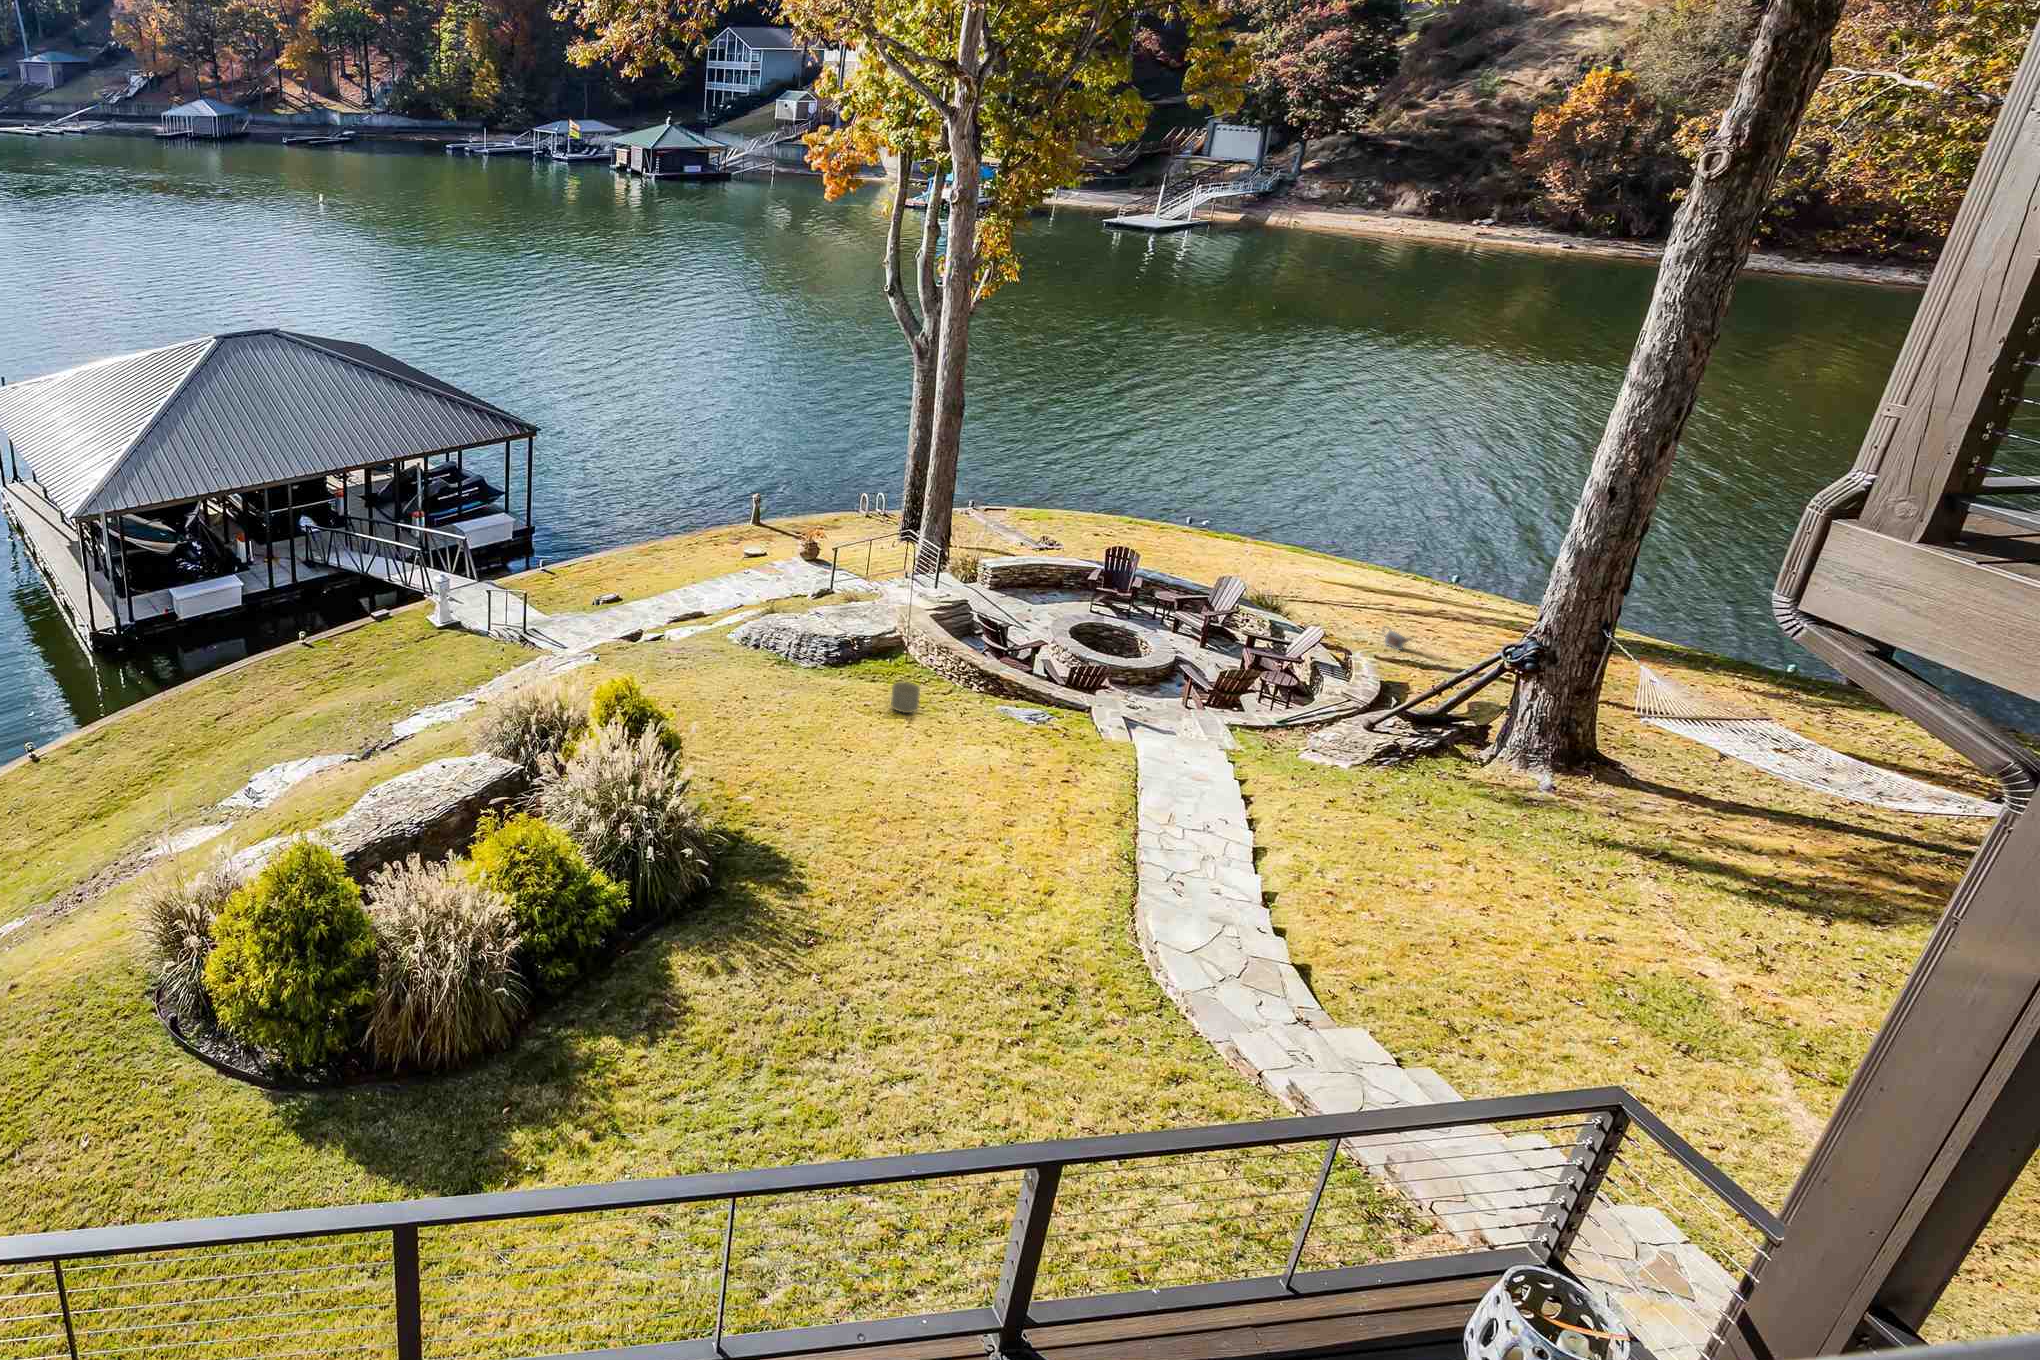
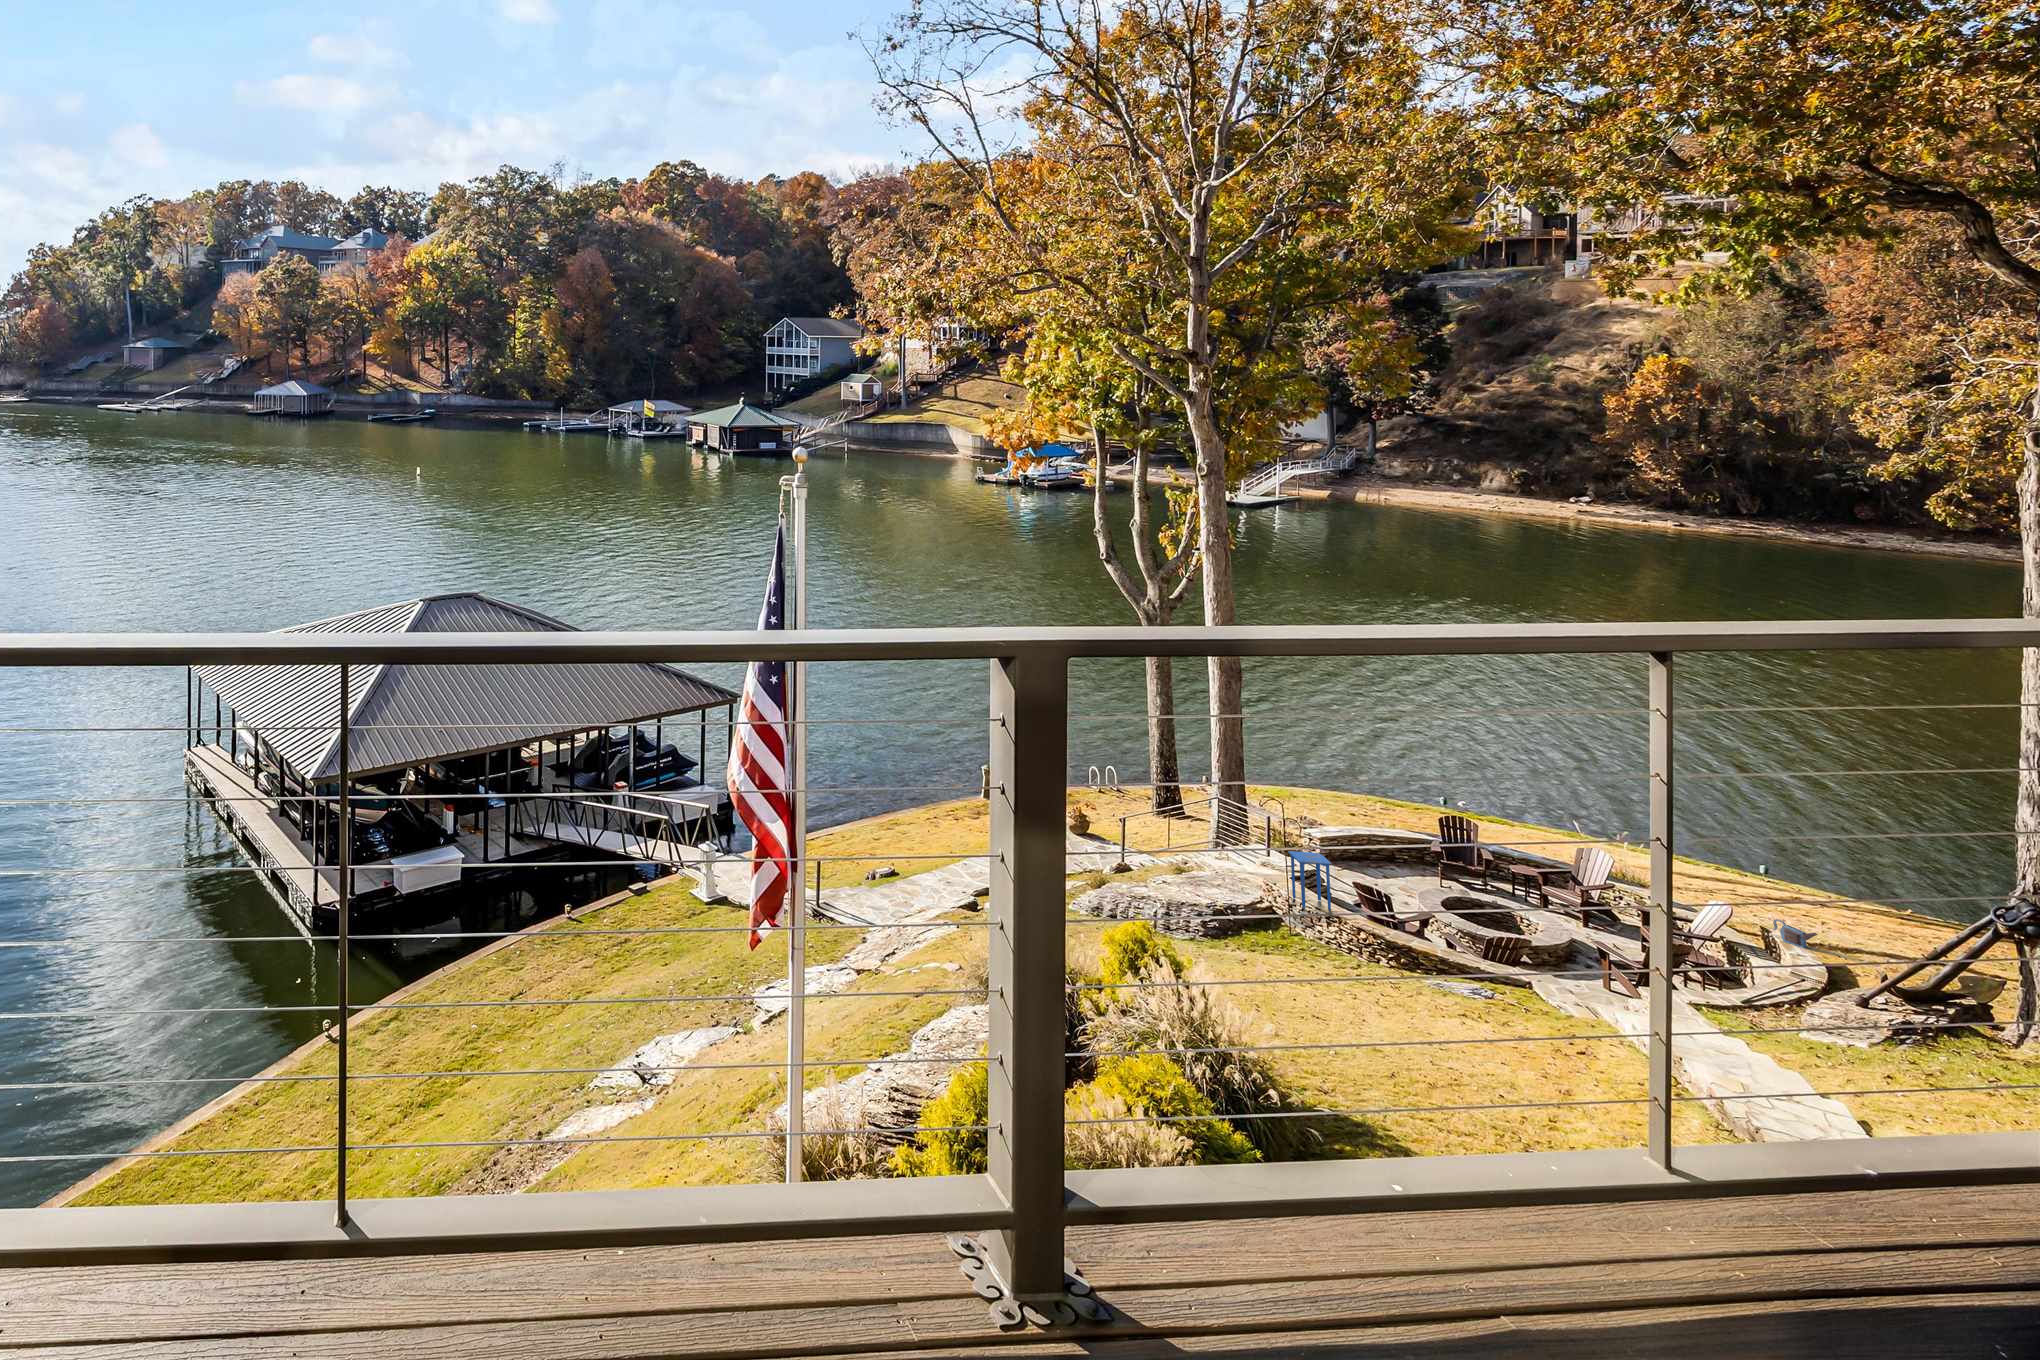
side table: none [961,573,996,624] -> present [1288,851,1332,910]
planter: present [891,682,920,713] -> none [1287,971,1322,1008]

